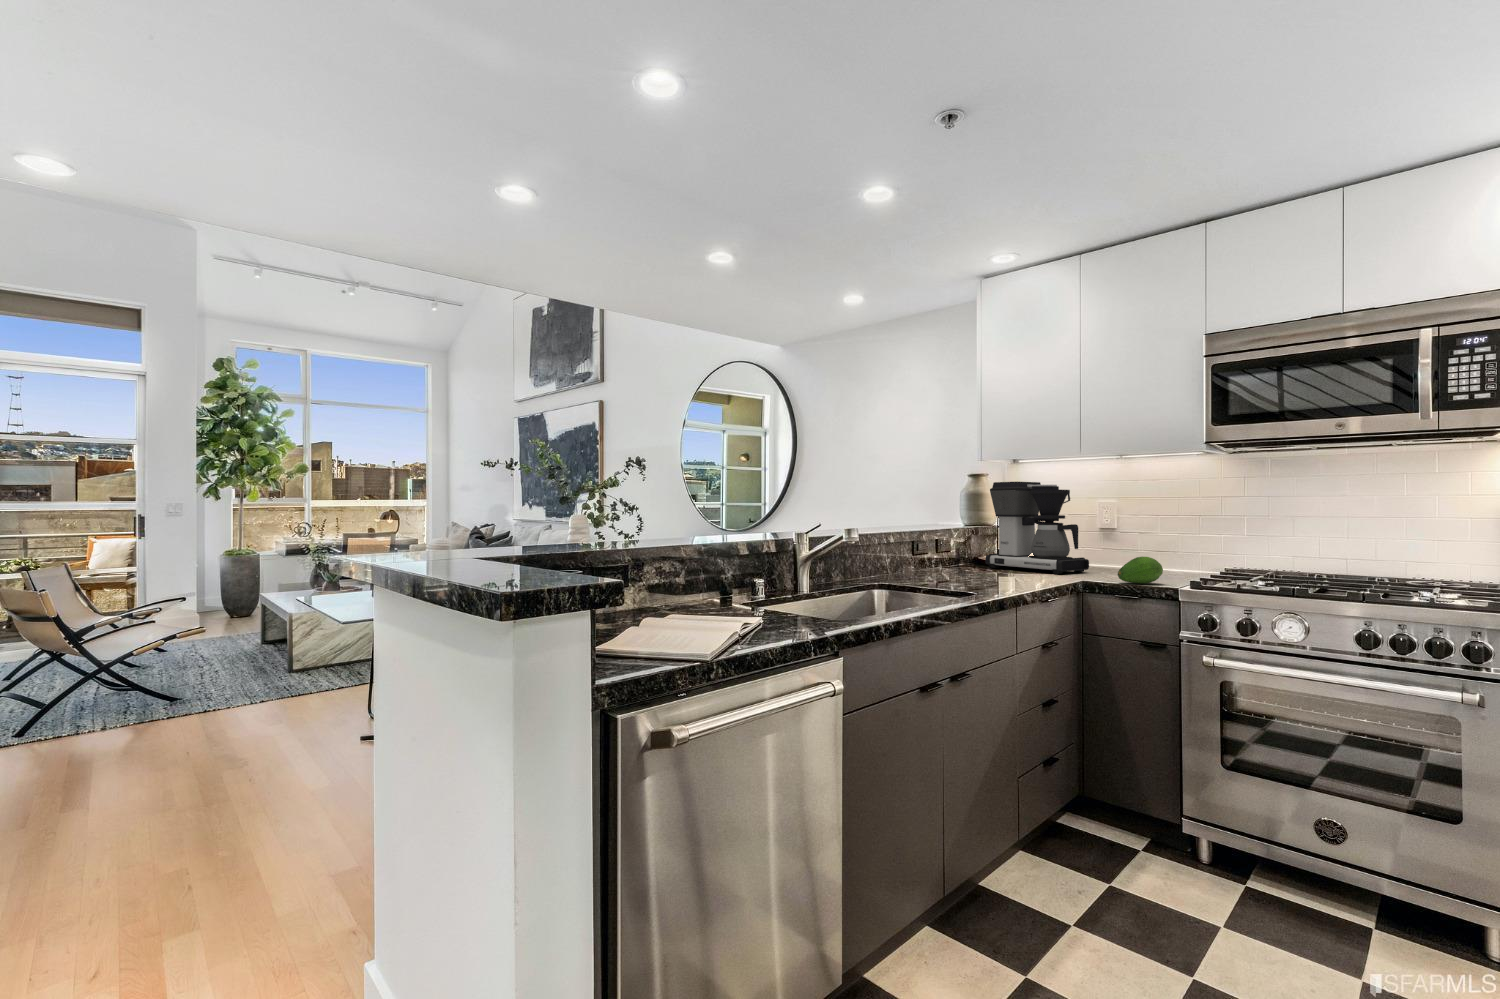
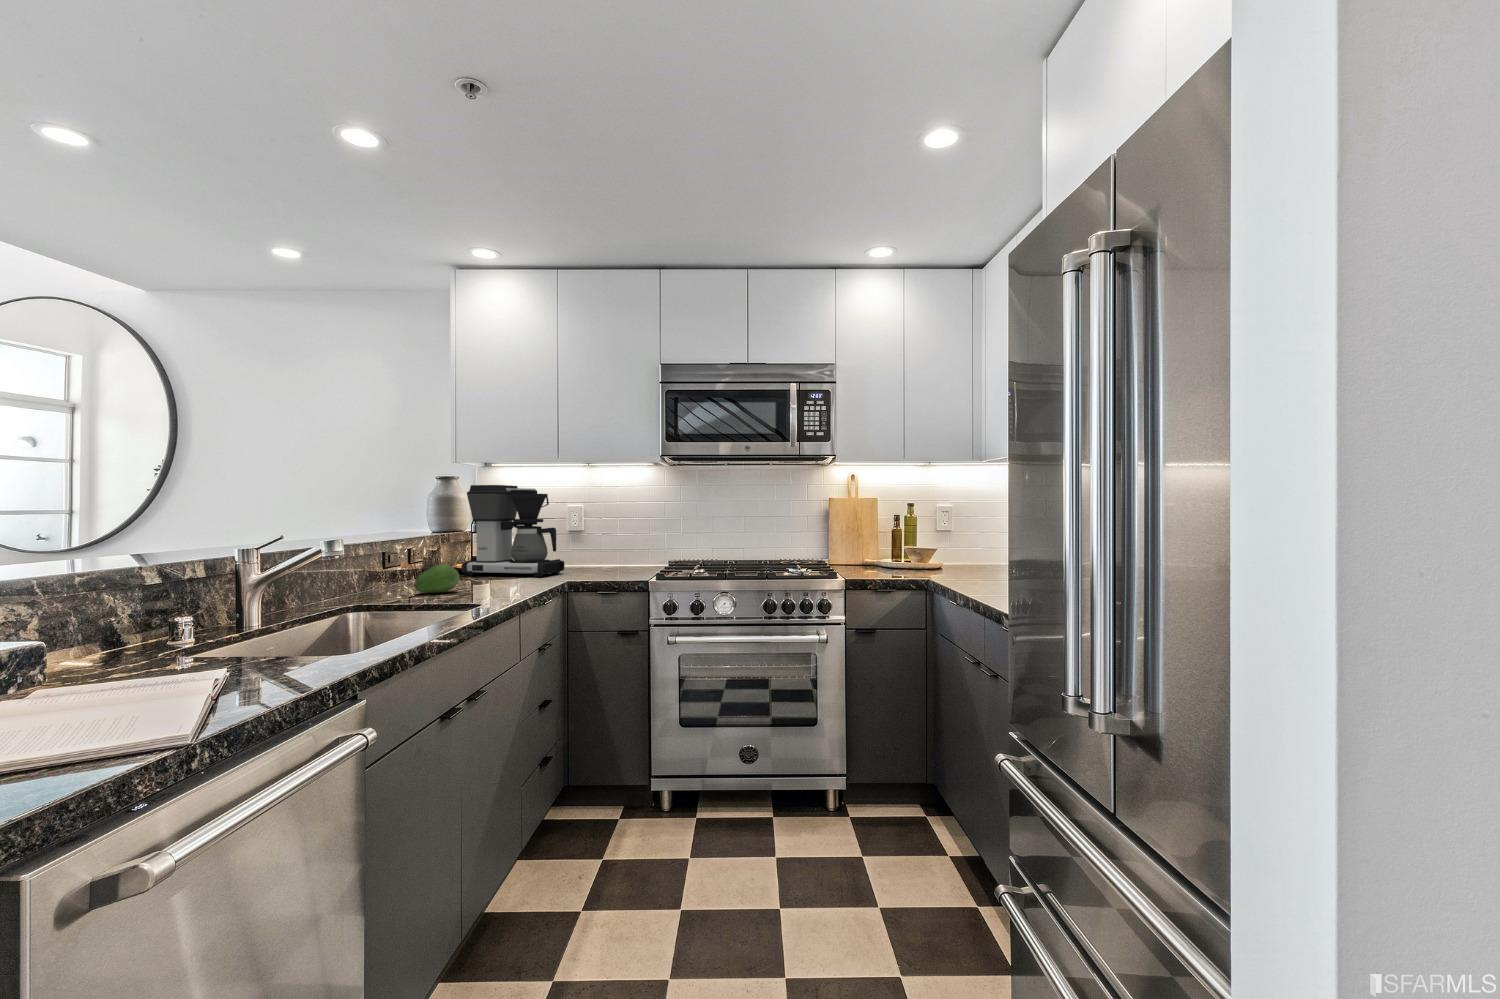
fruit: present [1118,557,1163,584] -> present [414,564,460,593]

